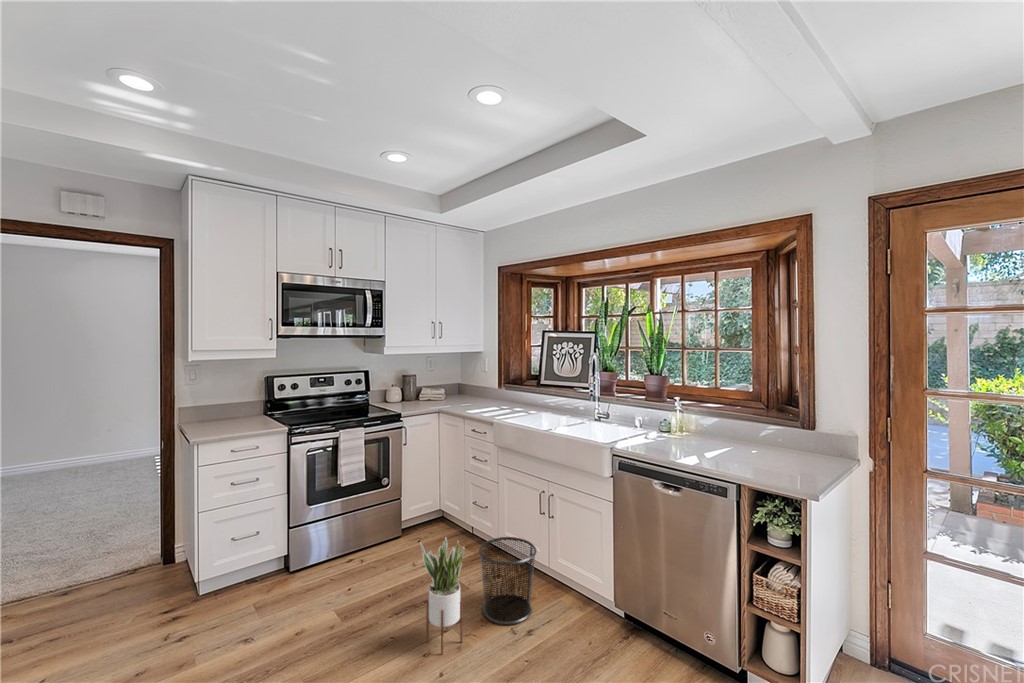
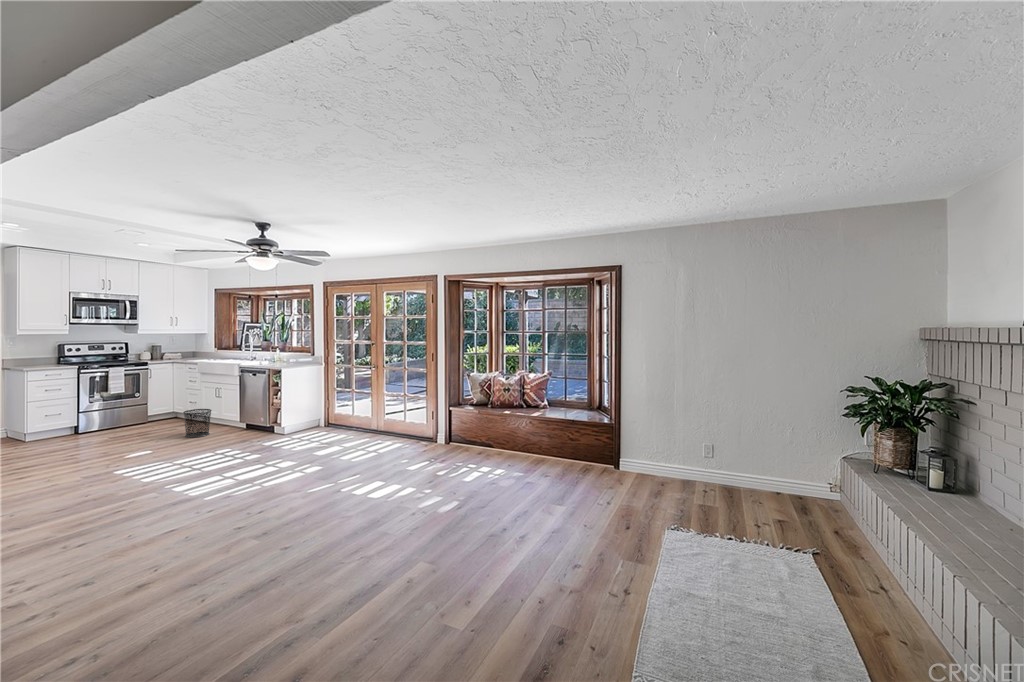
potted plant: present [420,537,464,654] -> none [150,402,173,444]

